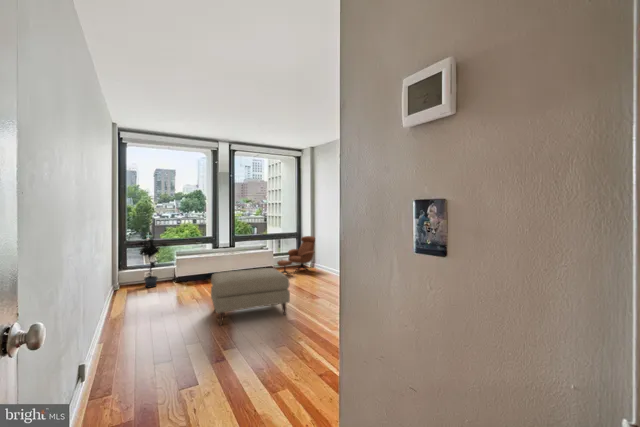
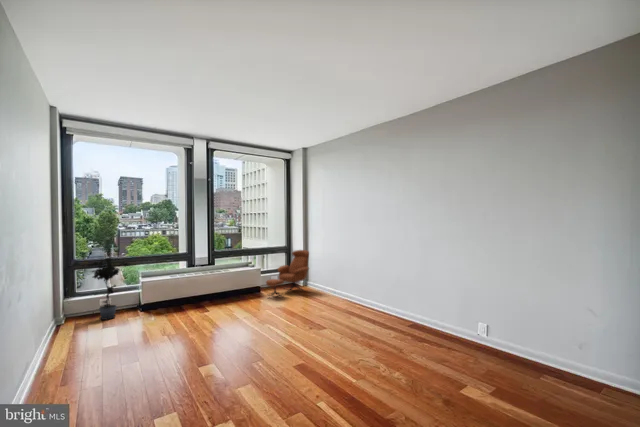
ottoman: present [211,268,290,325] -> none [189,290,293,372]

